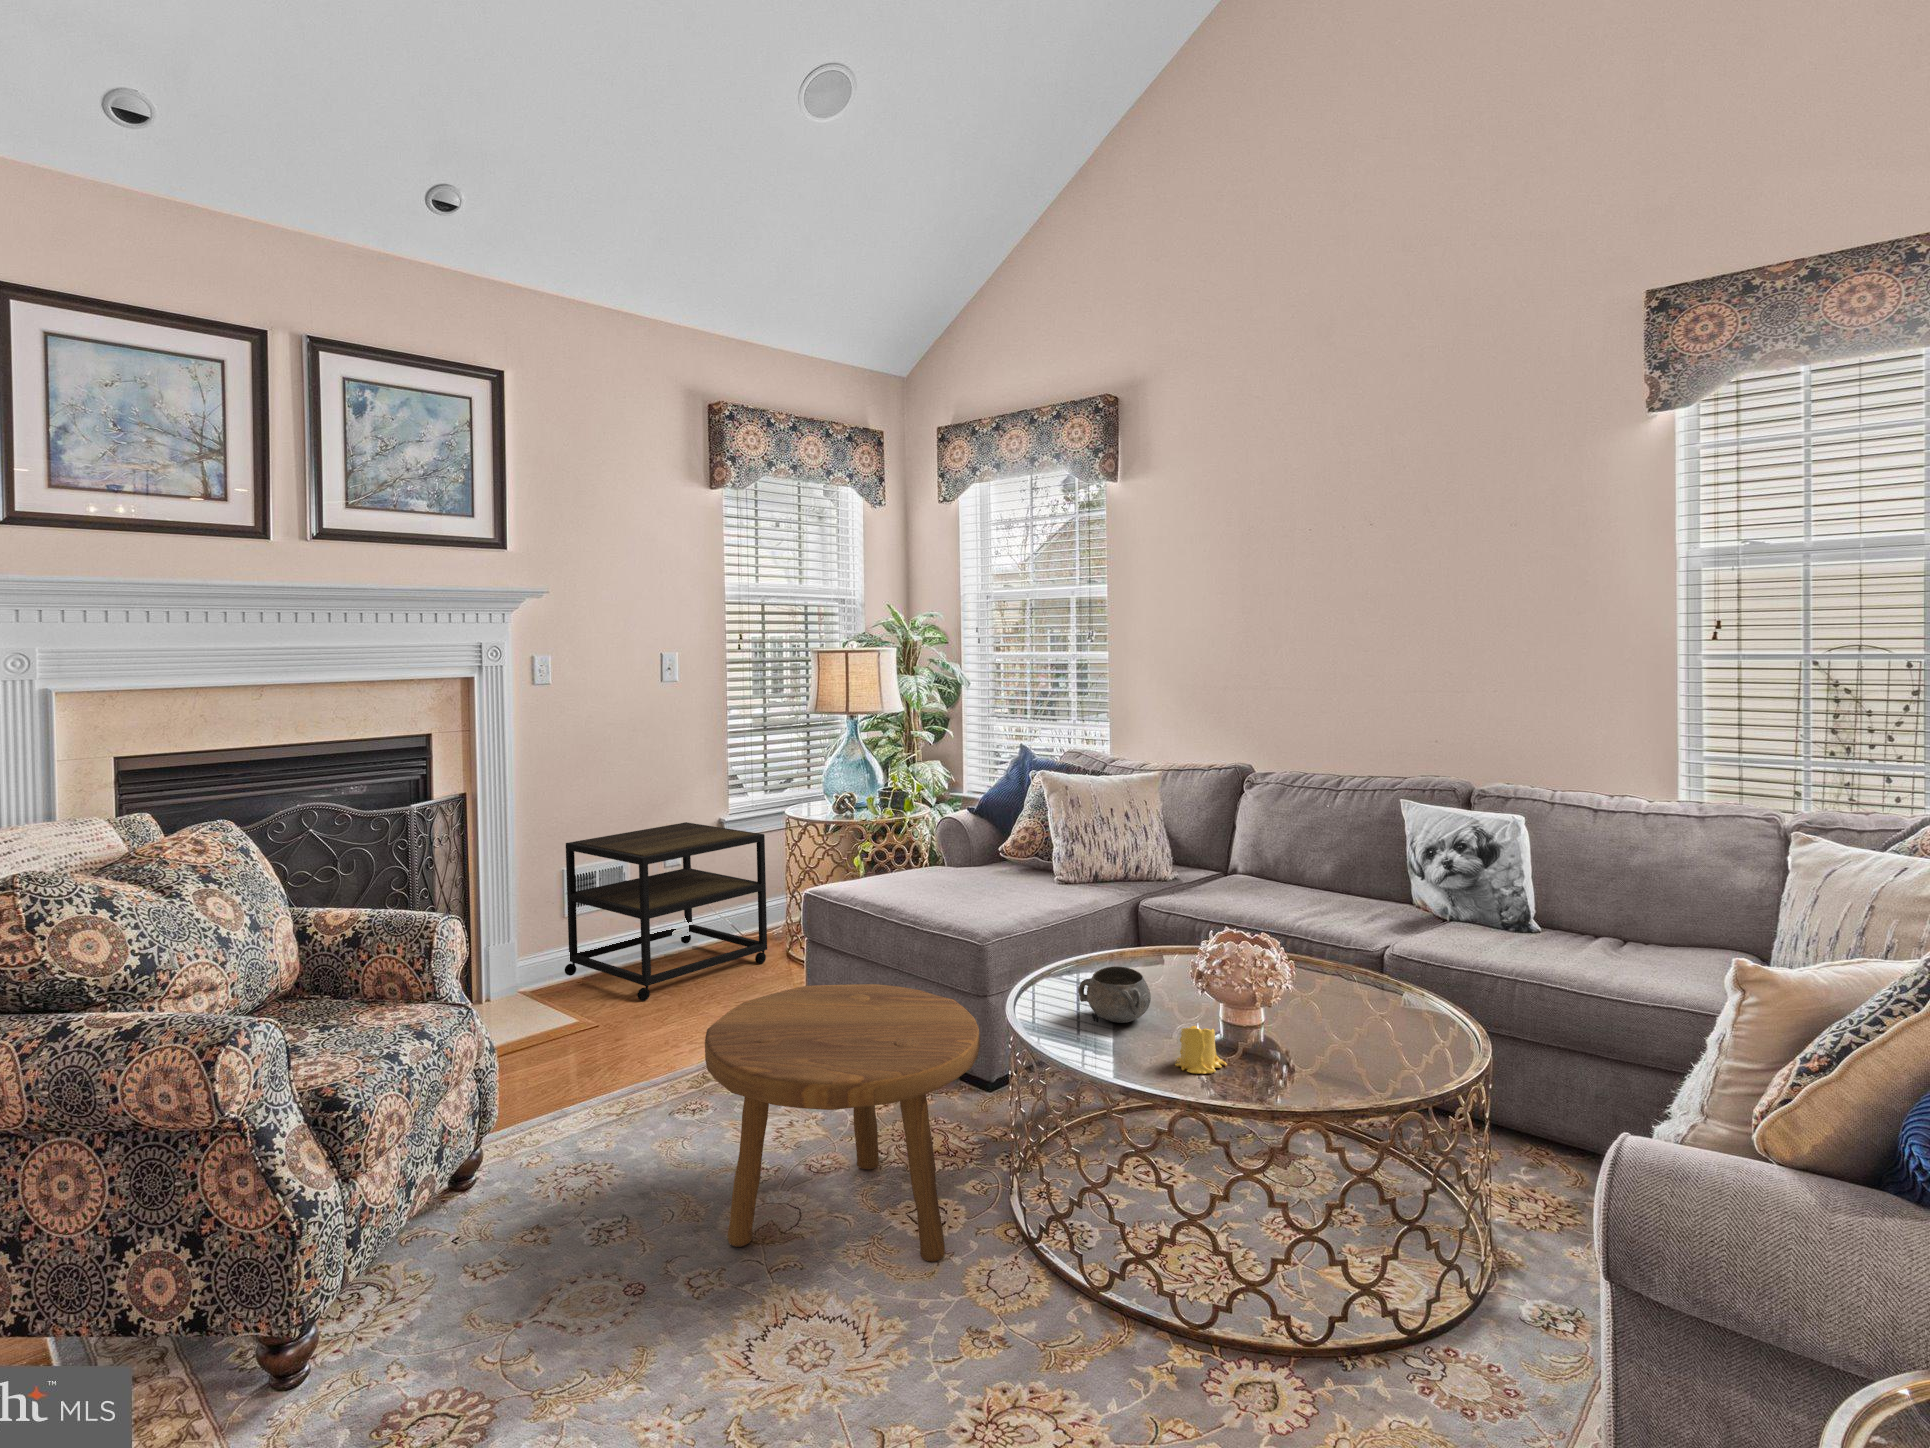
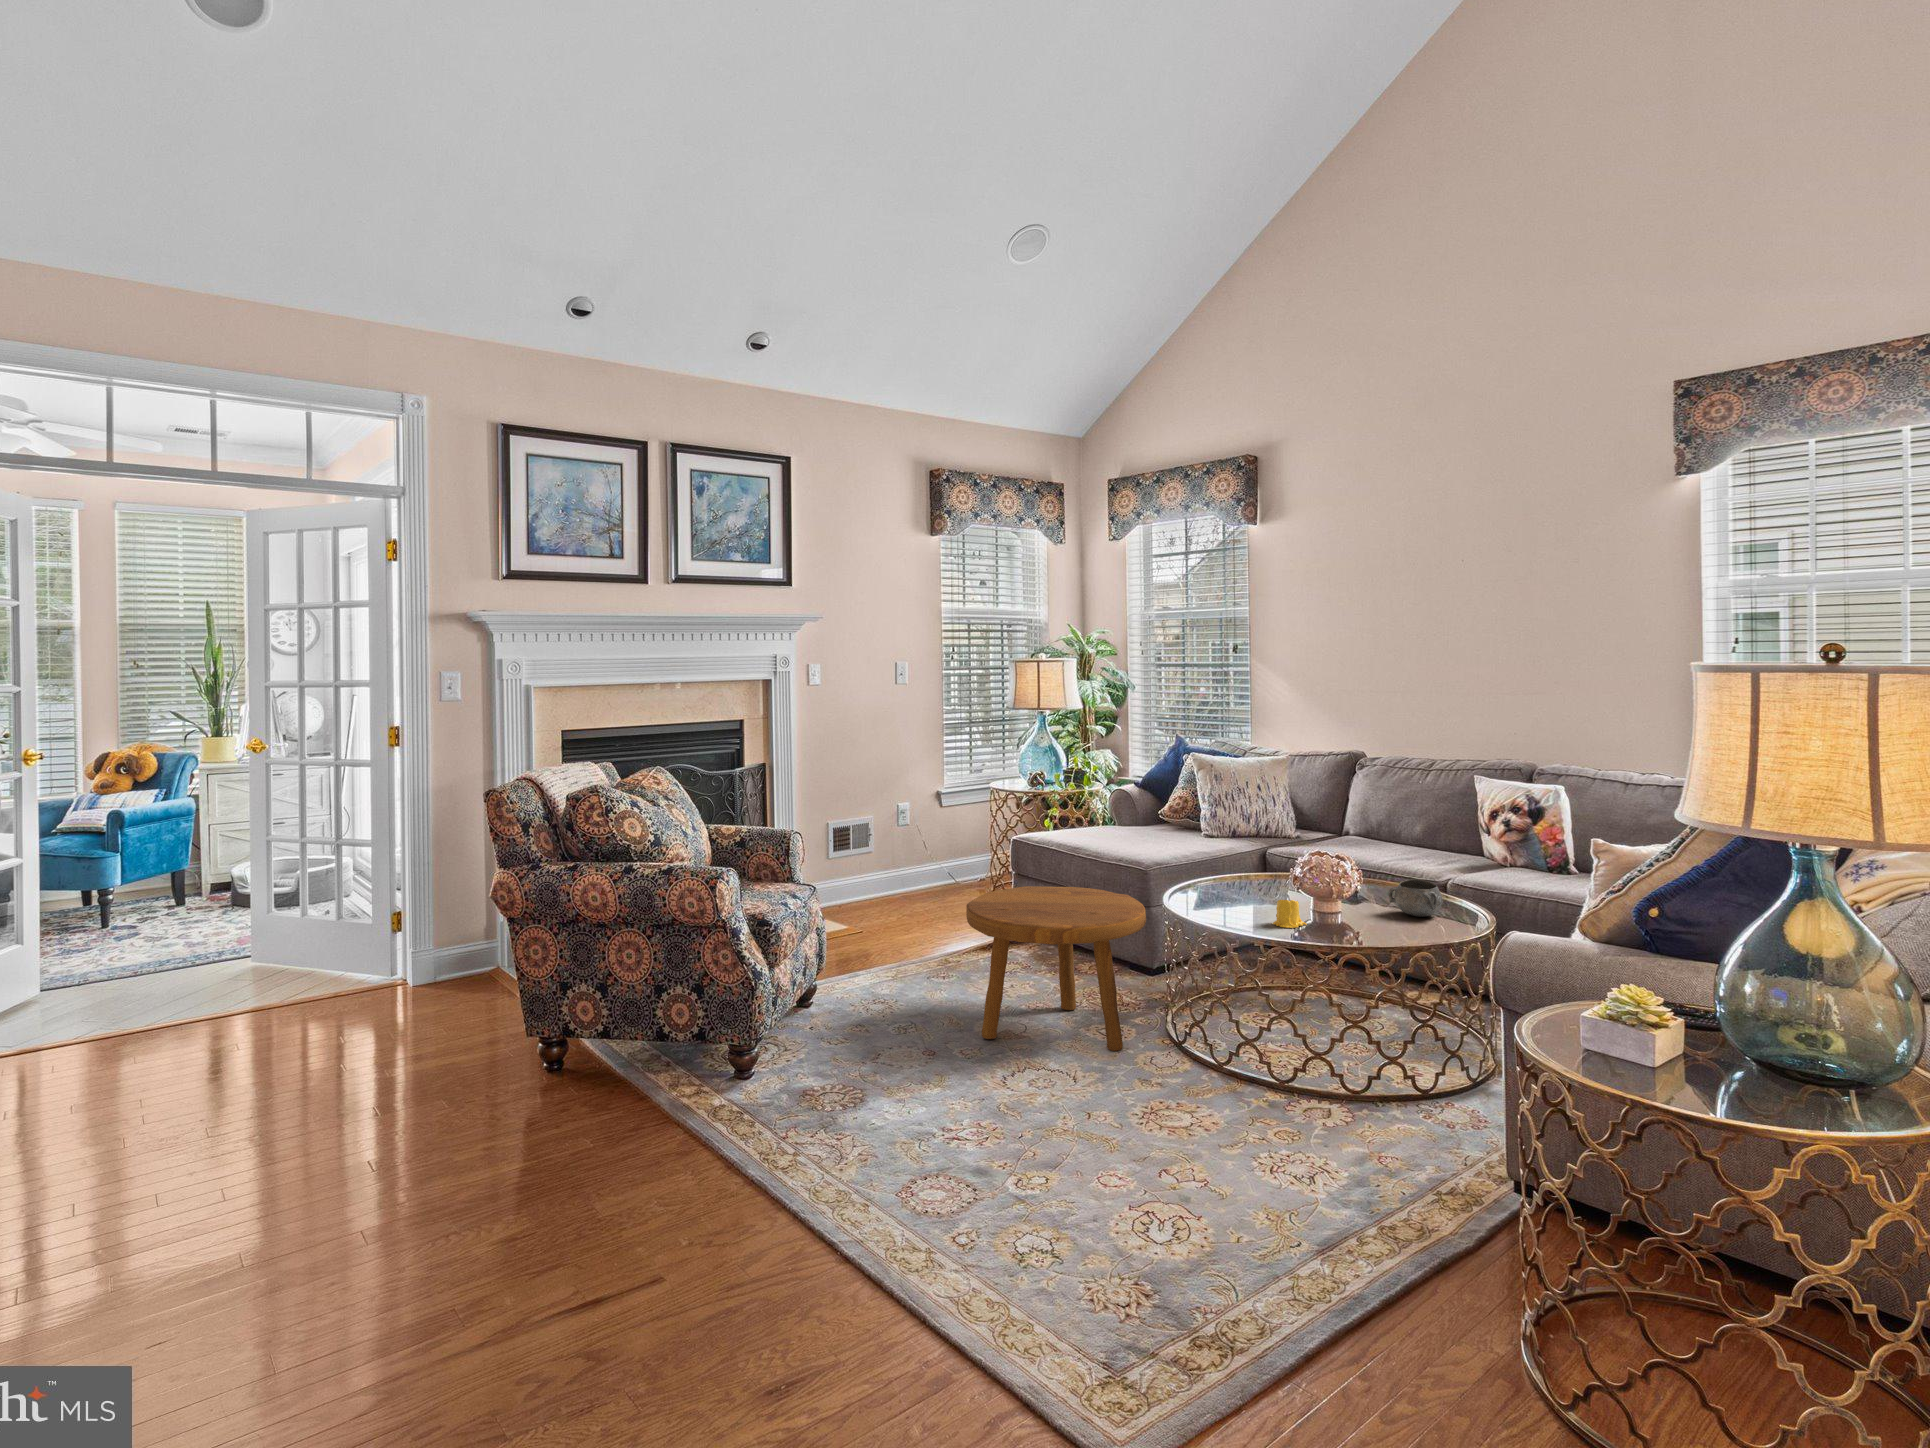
side table: present [565,822,767,1001] -> none [827,794,978,920]
decorative bowl: present [1078,966,1151,1023] -> present [1388,880,1443,917]

